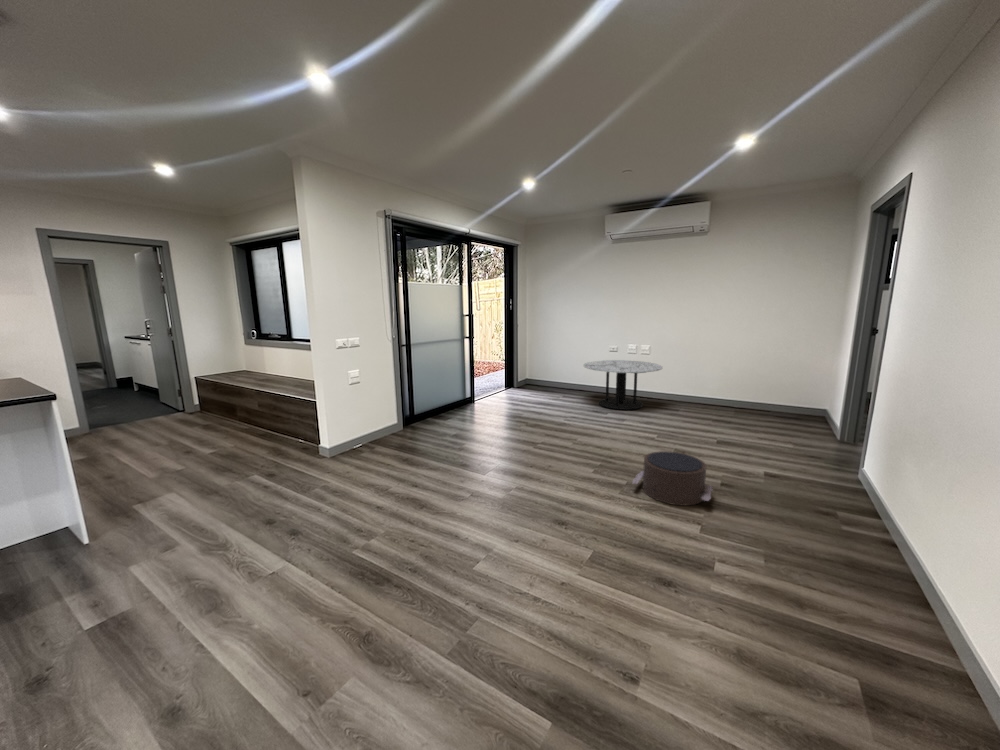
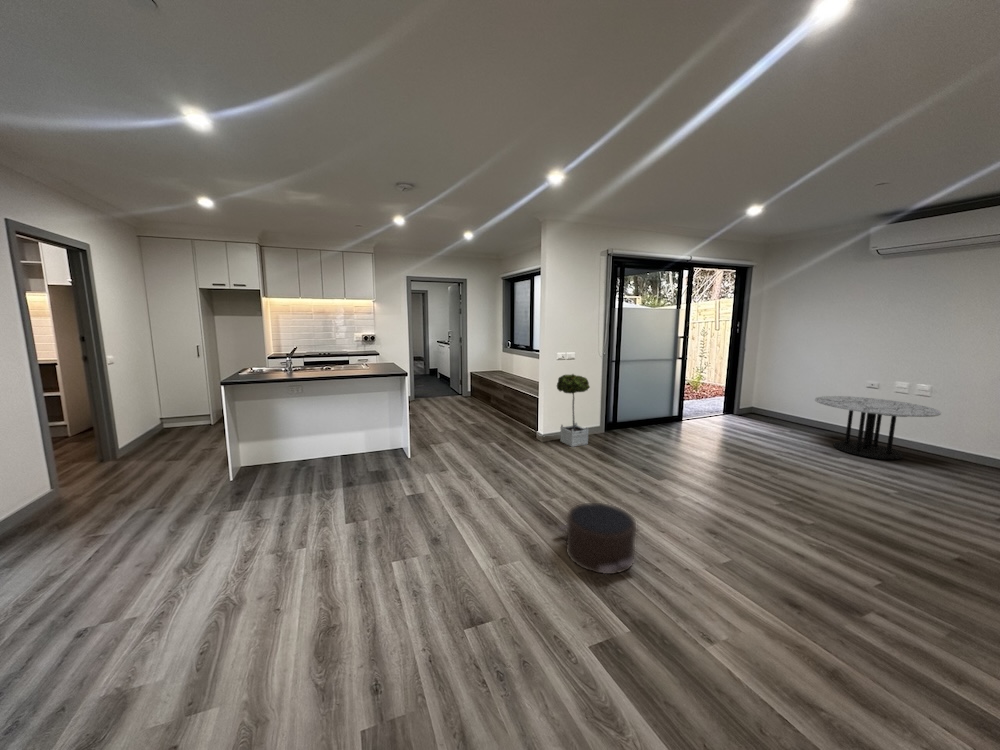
potted tree: none [342,364,391,457] -> present [557,374,590,447]
pouf: present [633,451,712,506] -> present [559,503,637,574]

